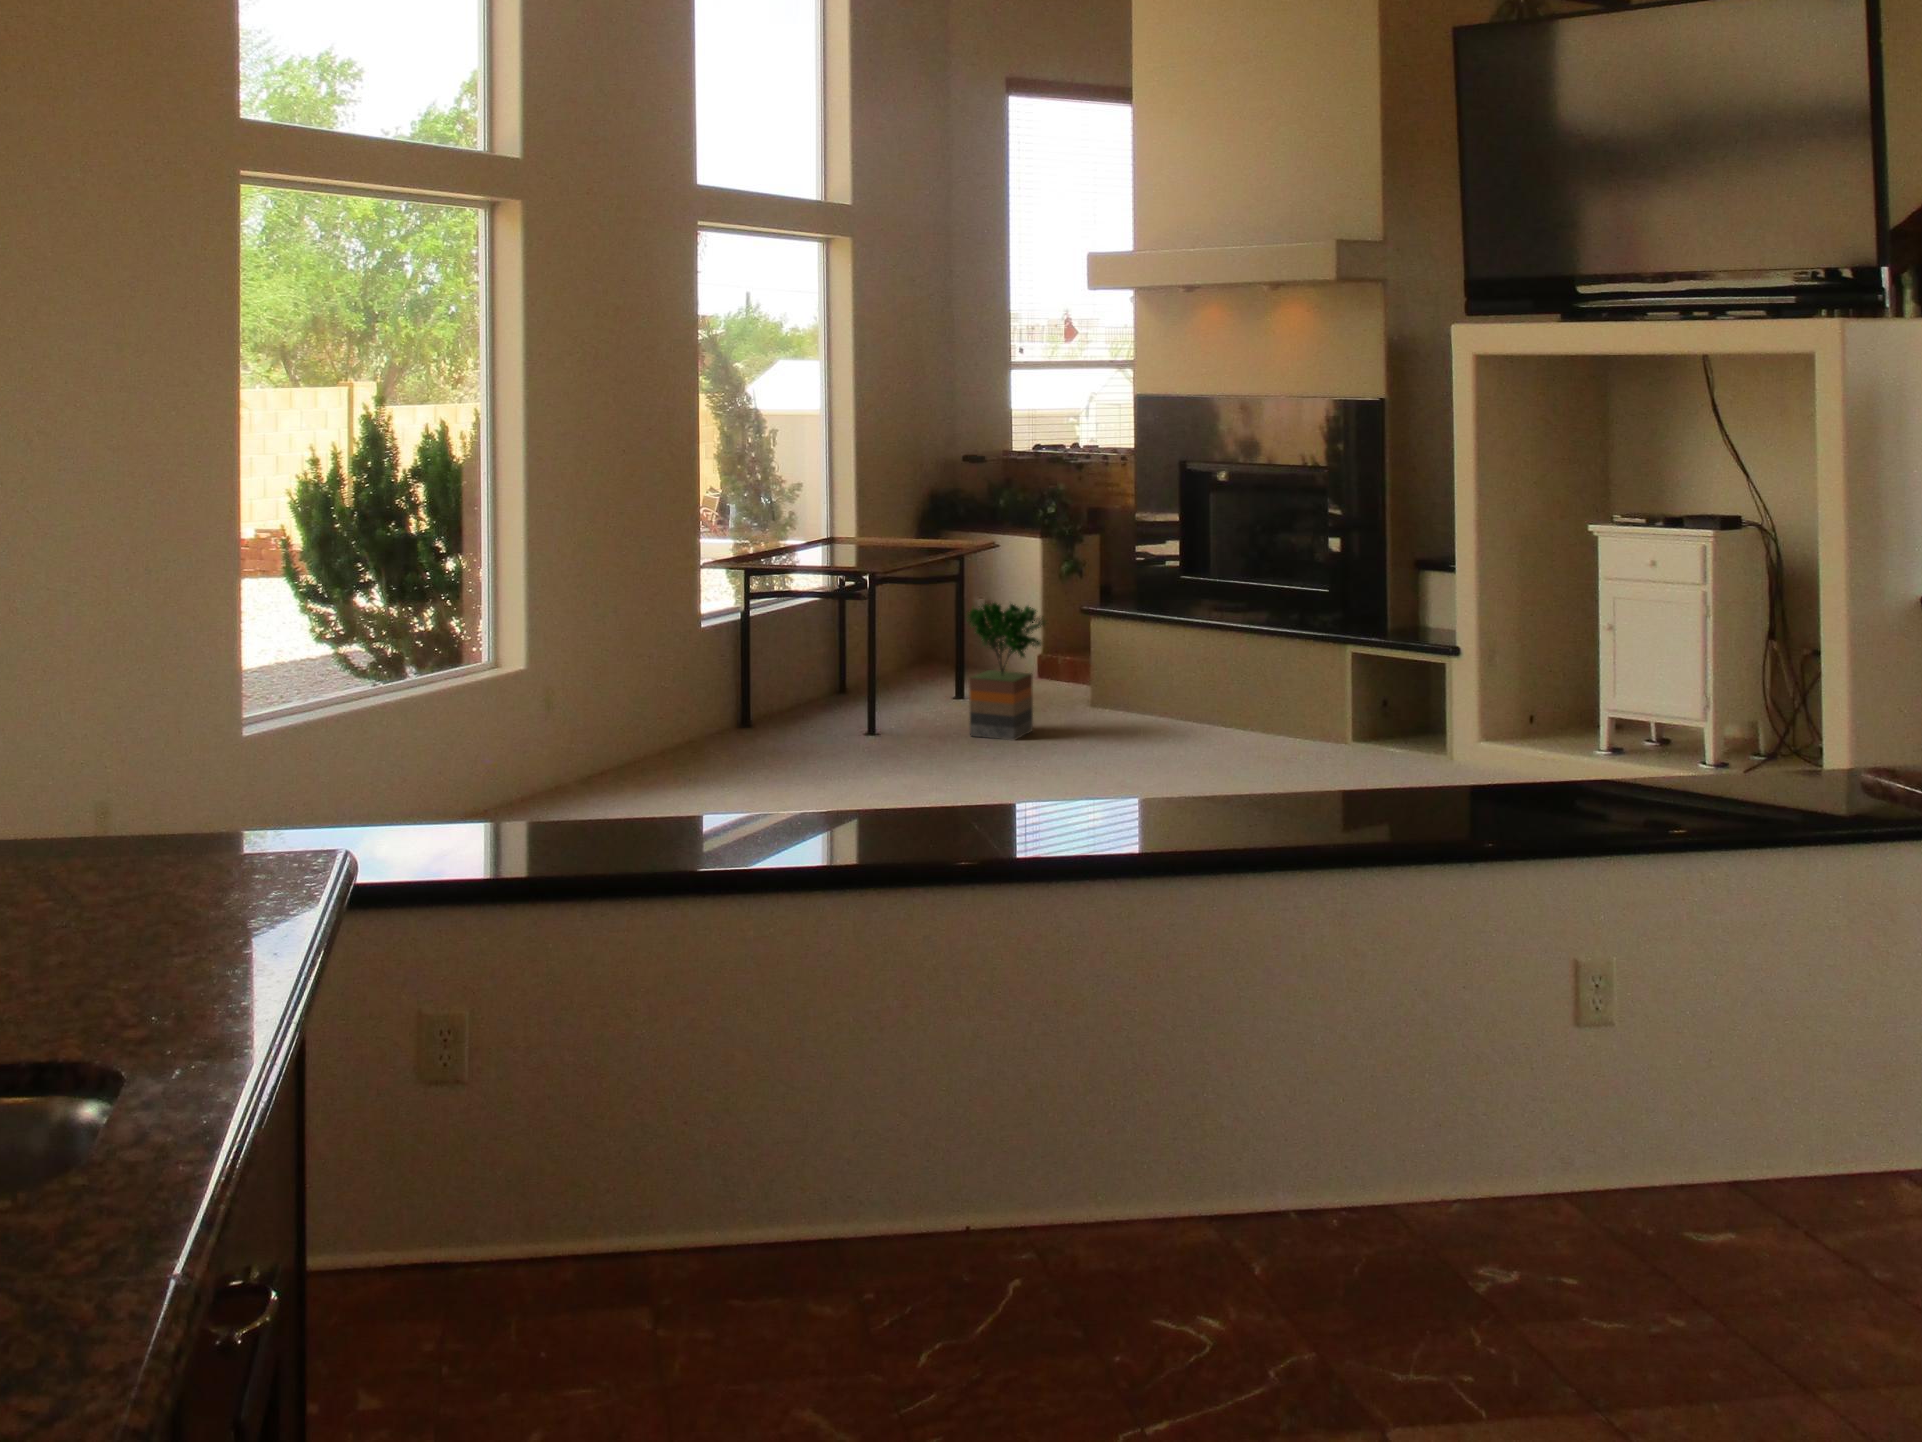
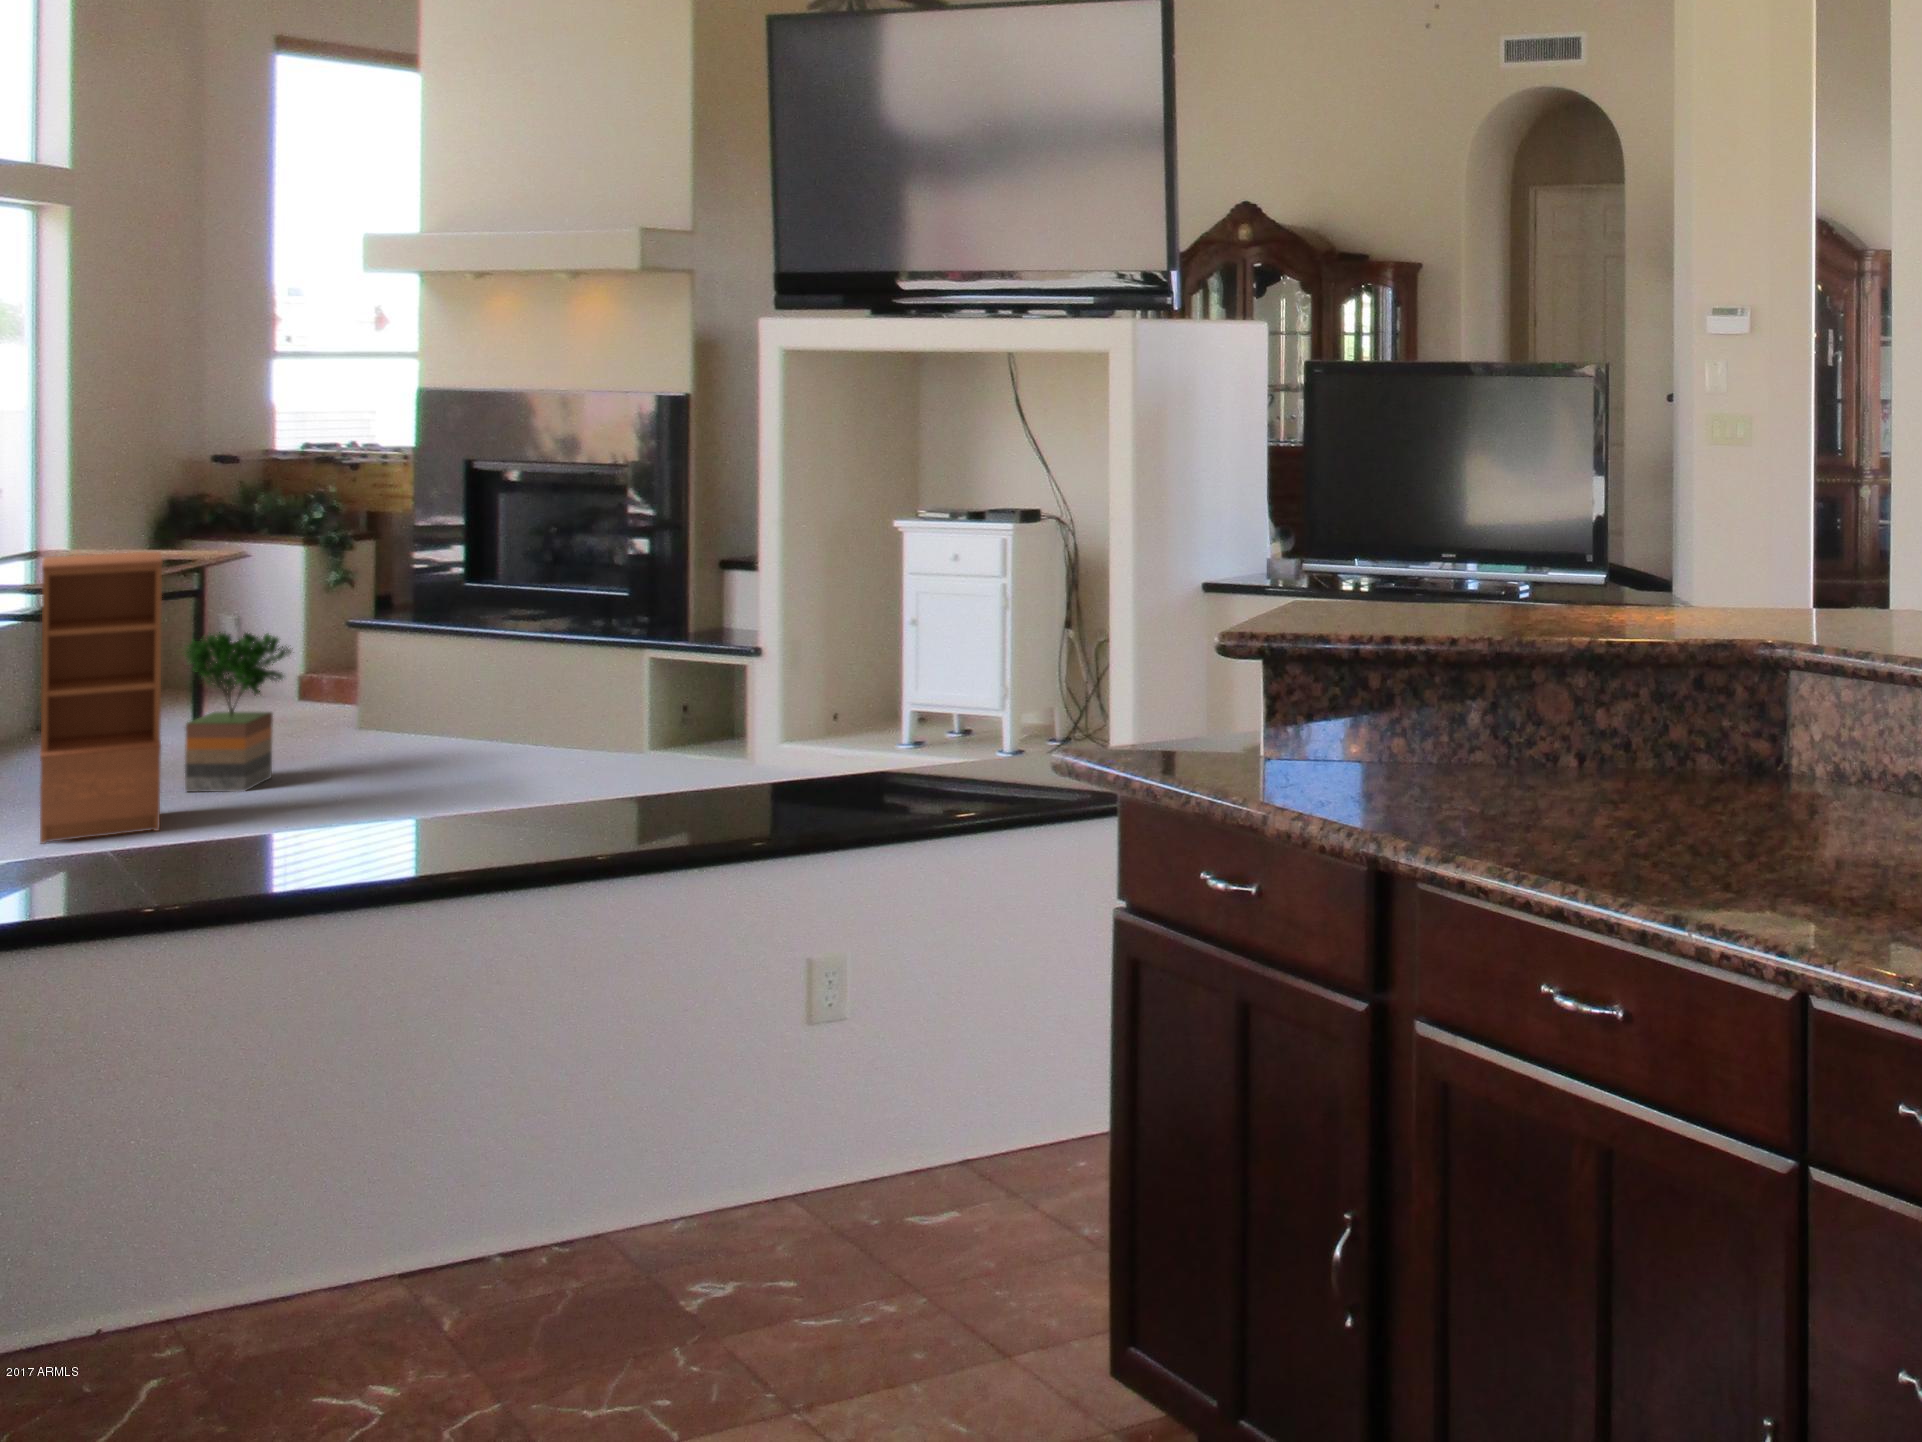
bookcase: none [870,530,957,768] -> present [40,552,163,843]

